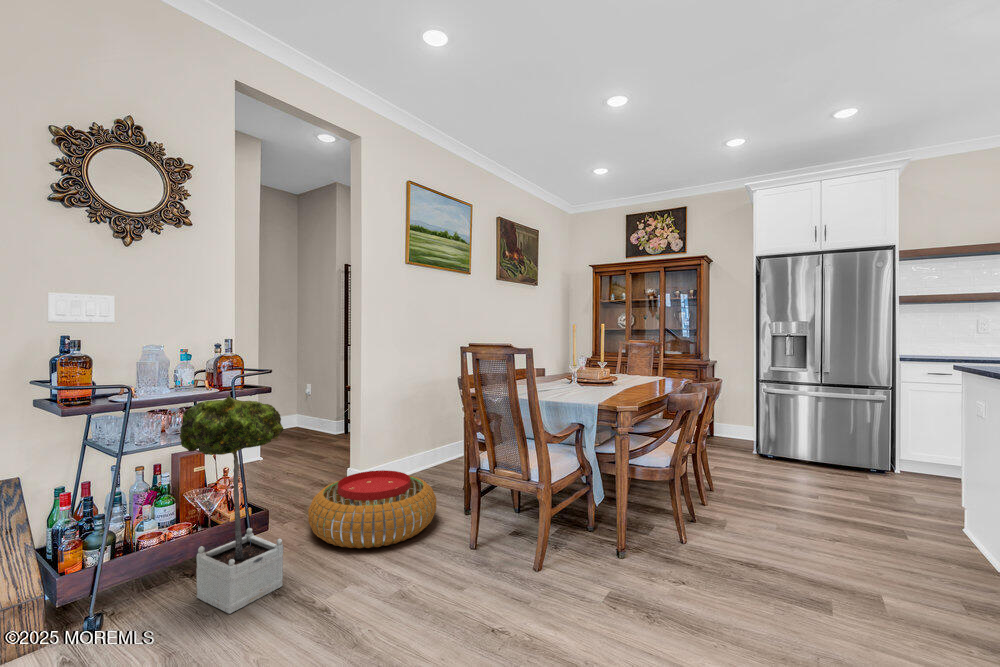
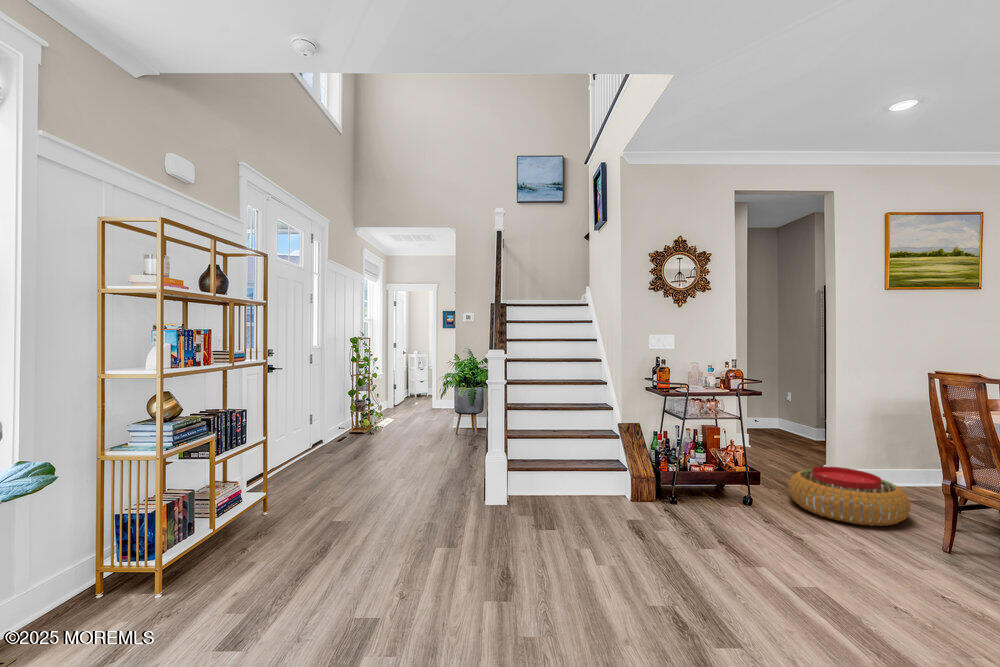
potted tree: present [180,396,284,614] -> none [710,394,771,521]

